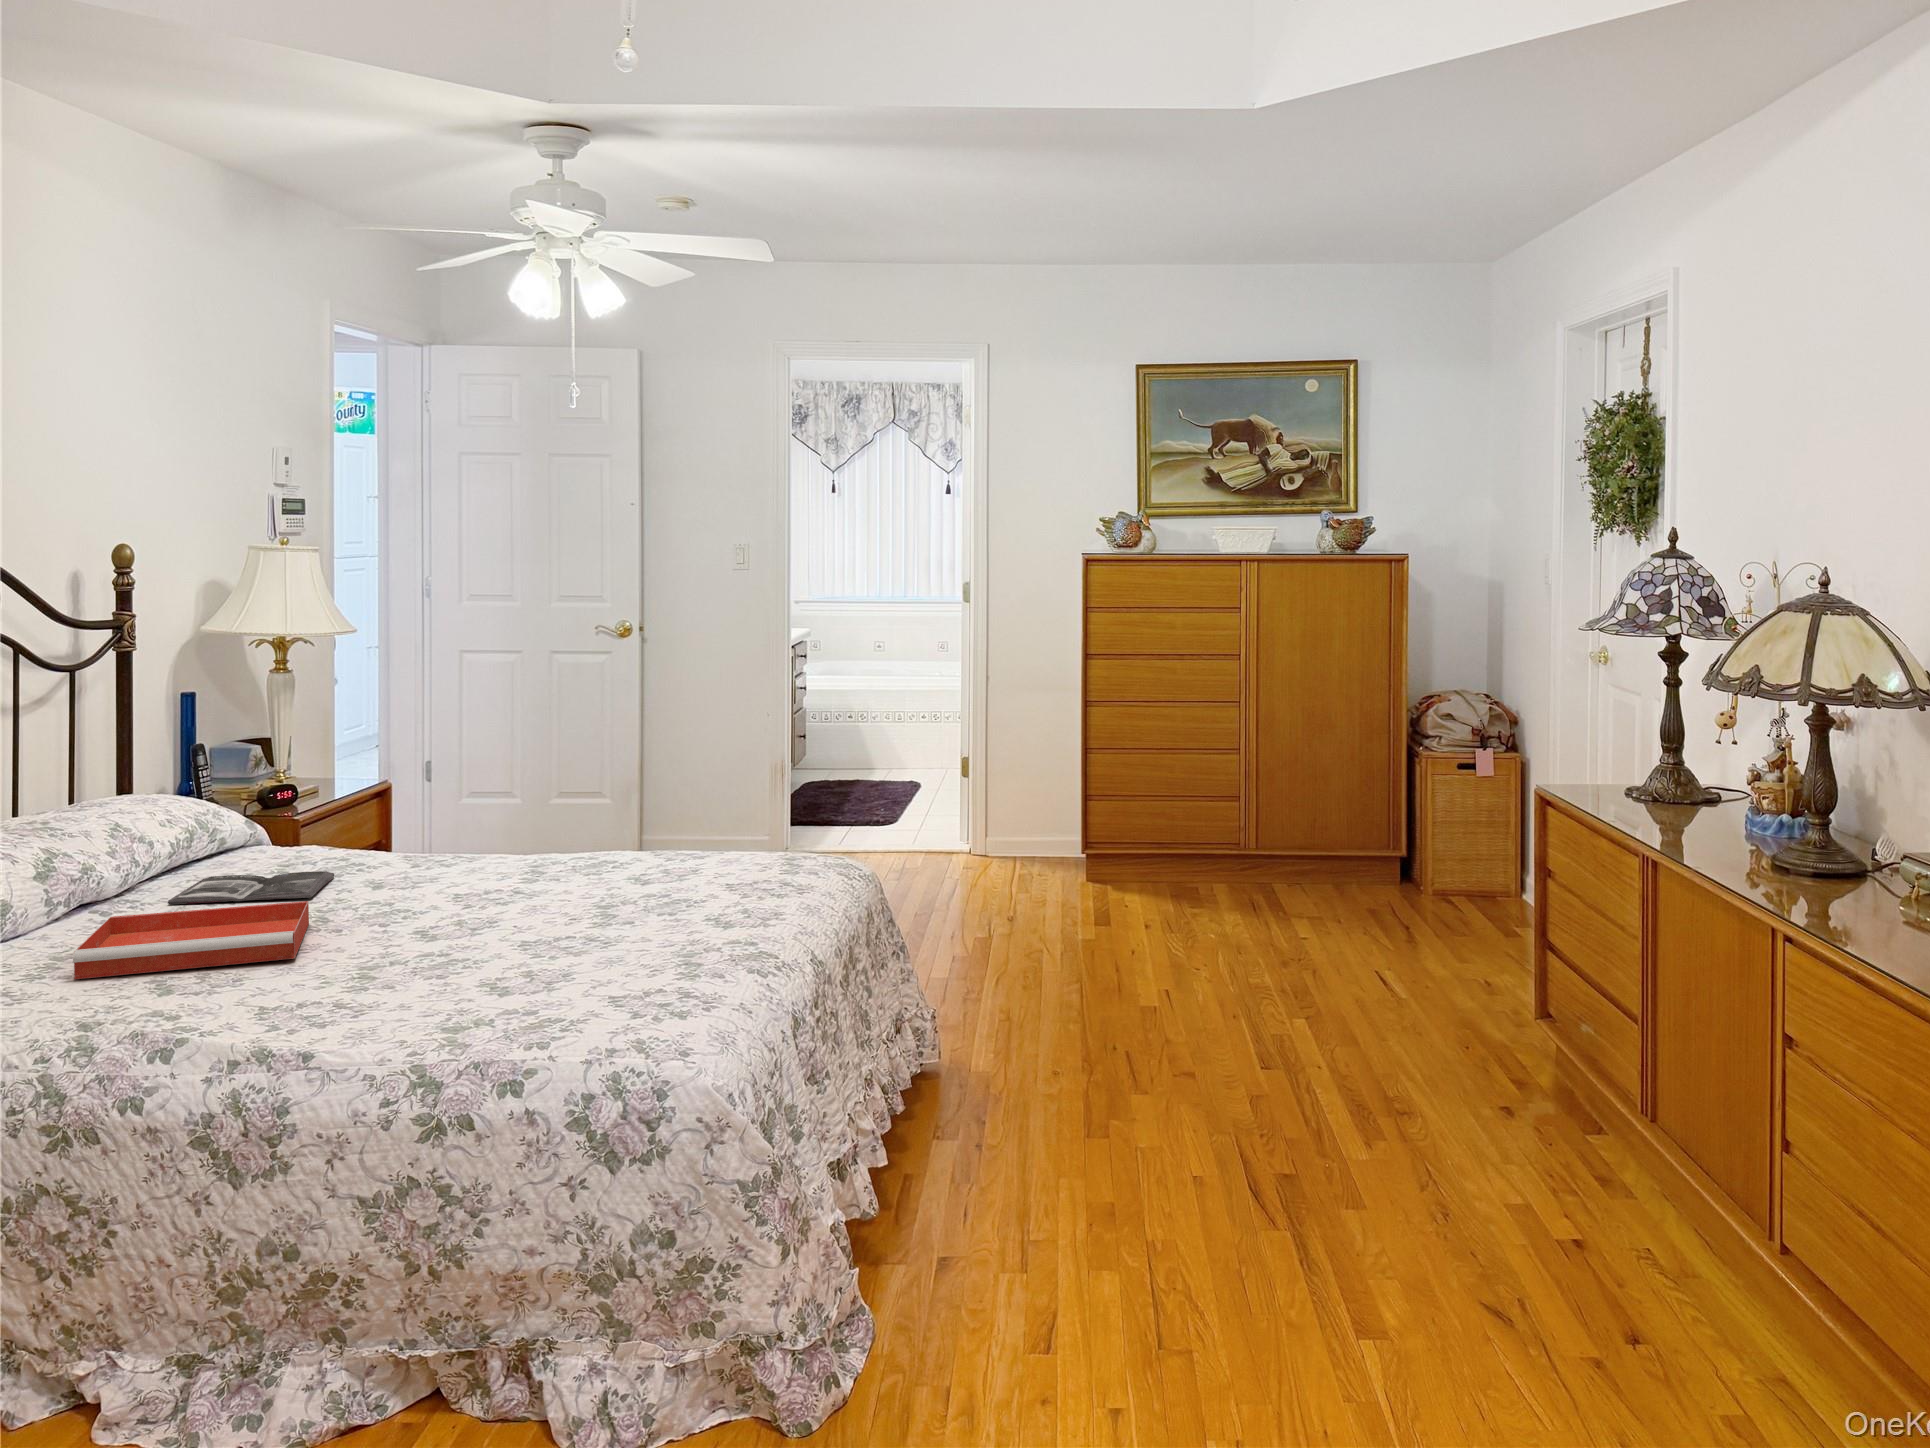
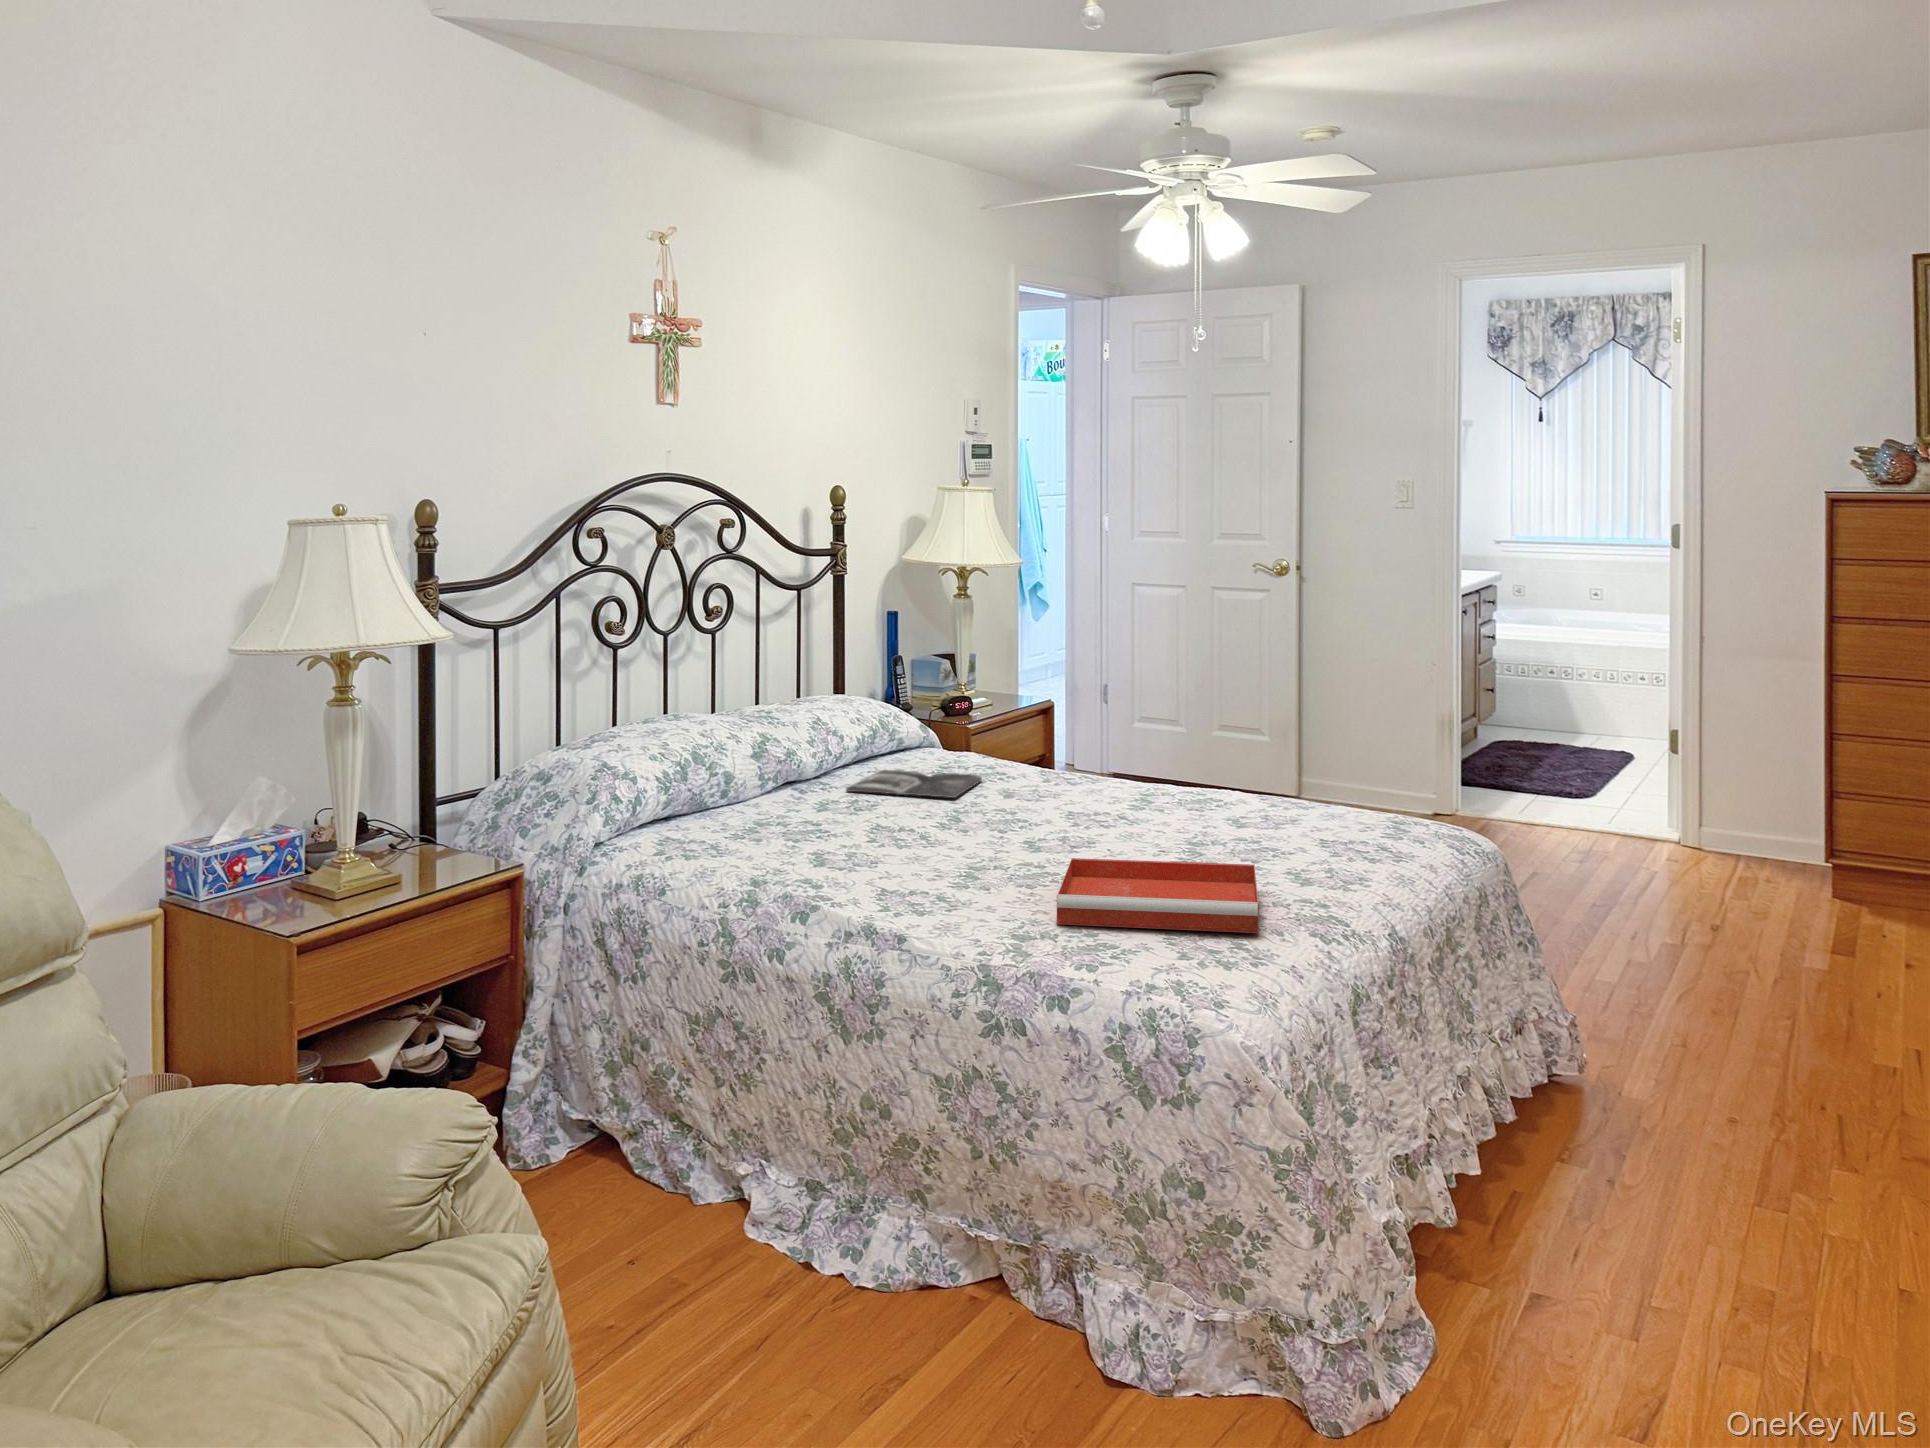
tray: present [73,901,309,979] -> present [1057,858,1259,933]

